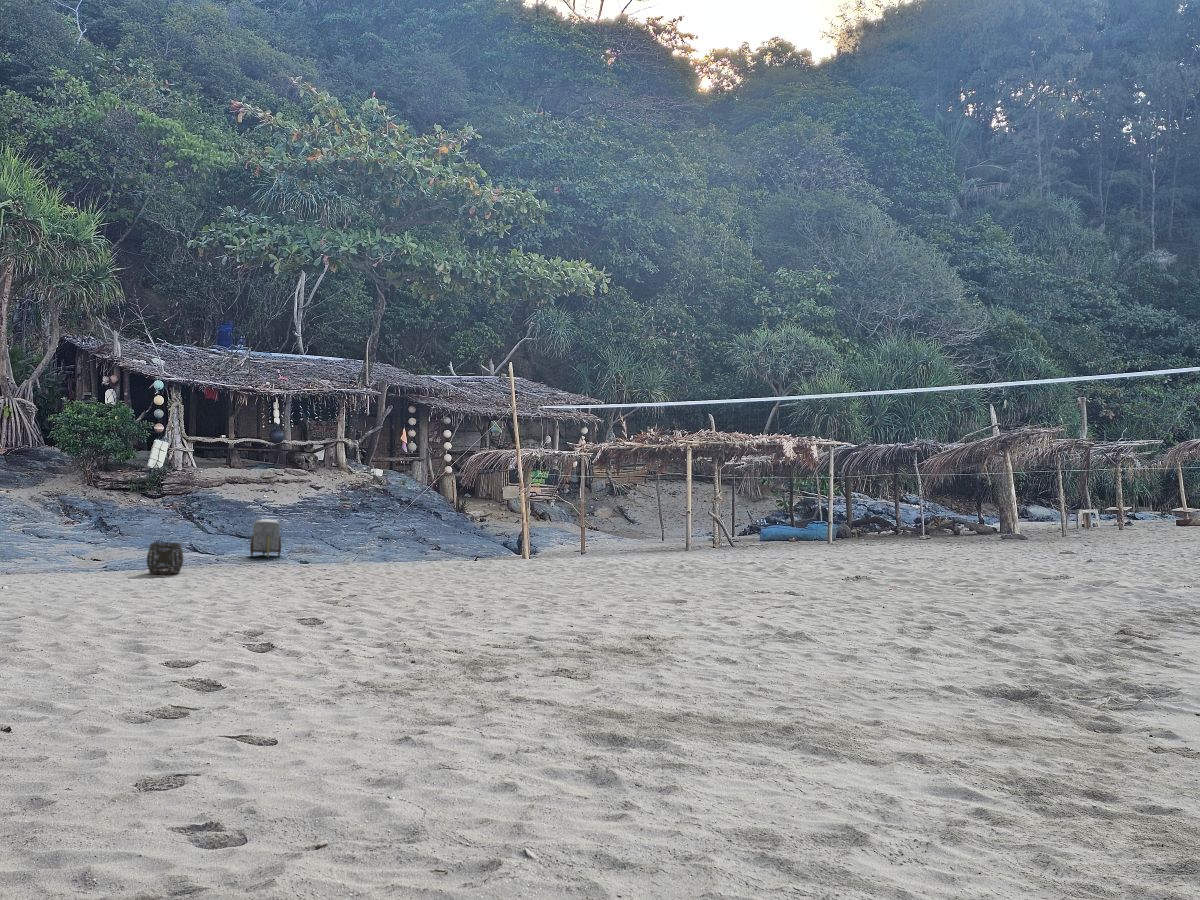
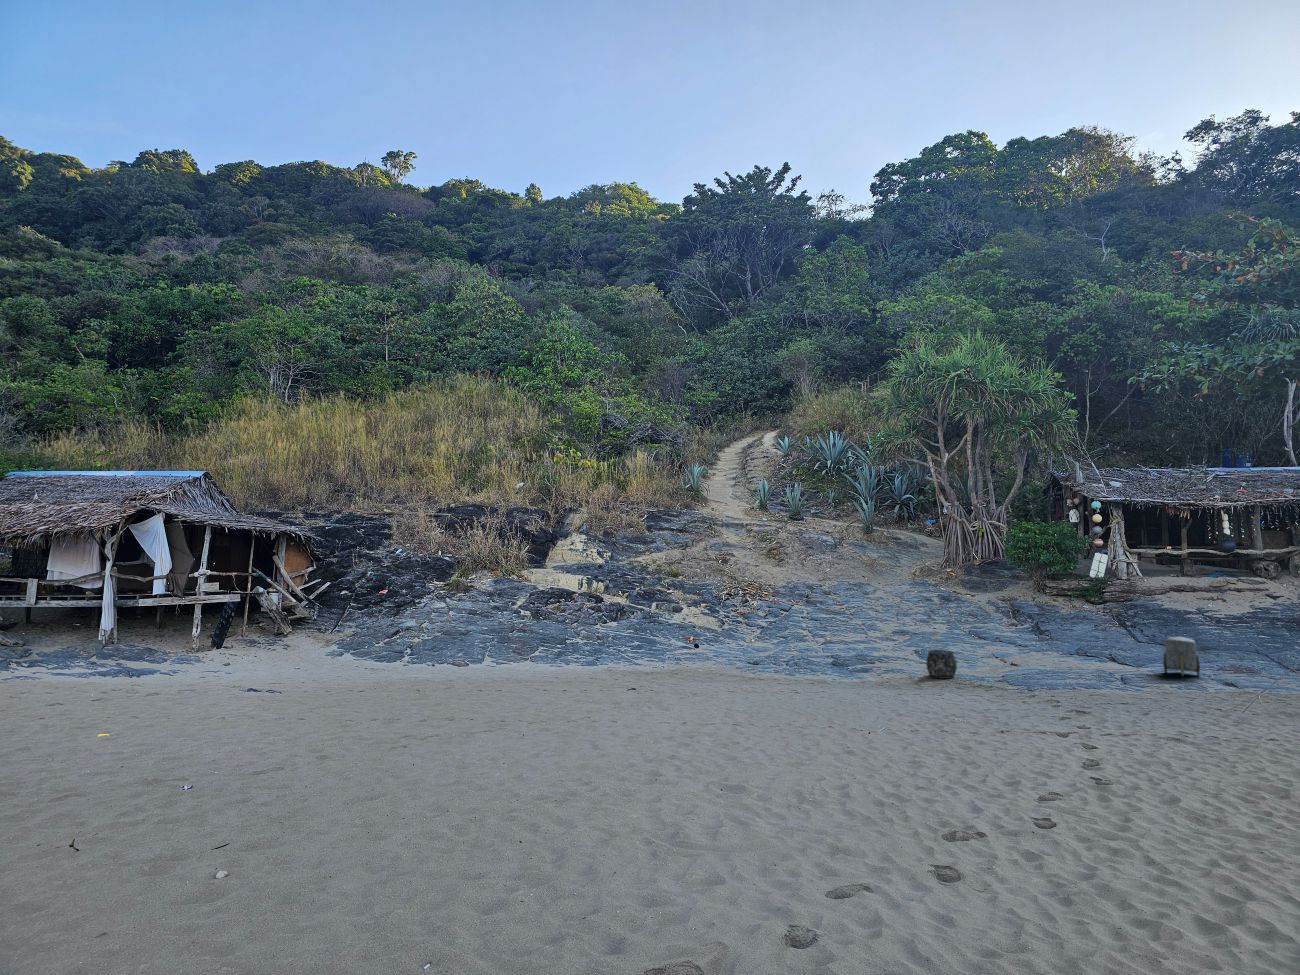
woven basket: present [147,542,183,575] -> present [926,650,957,679]

